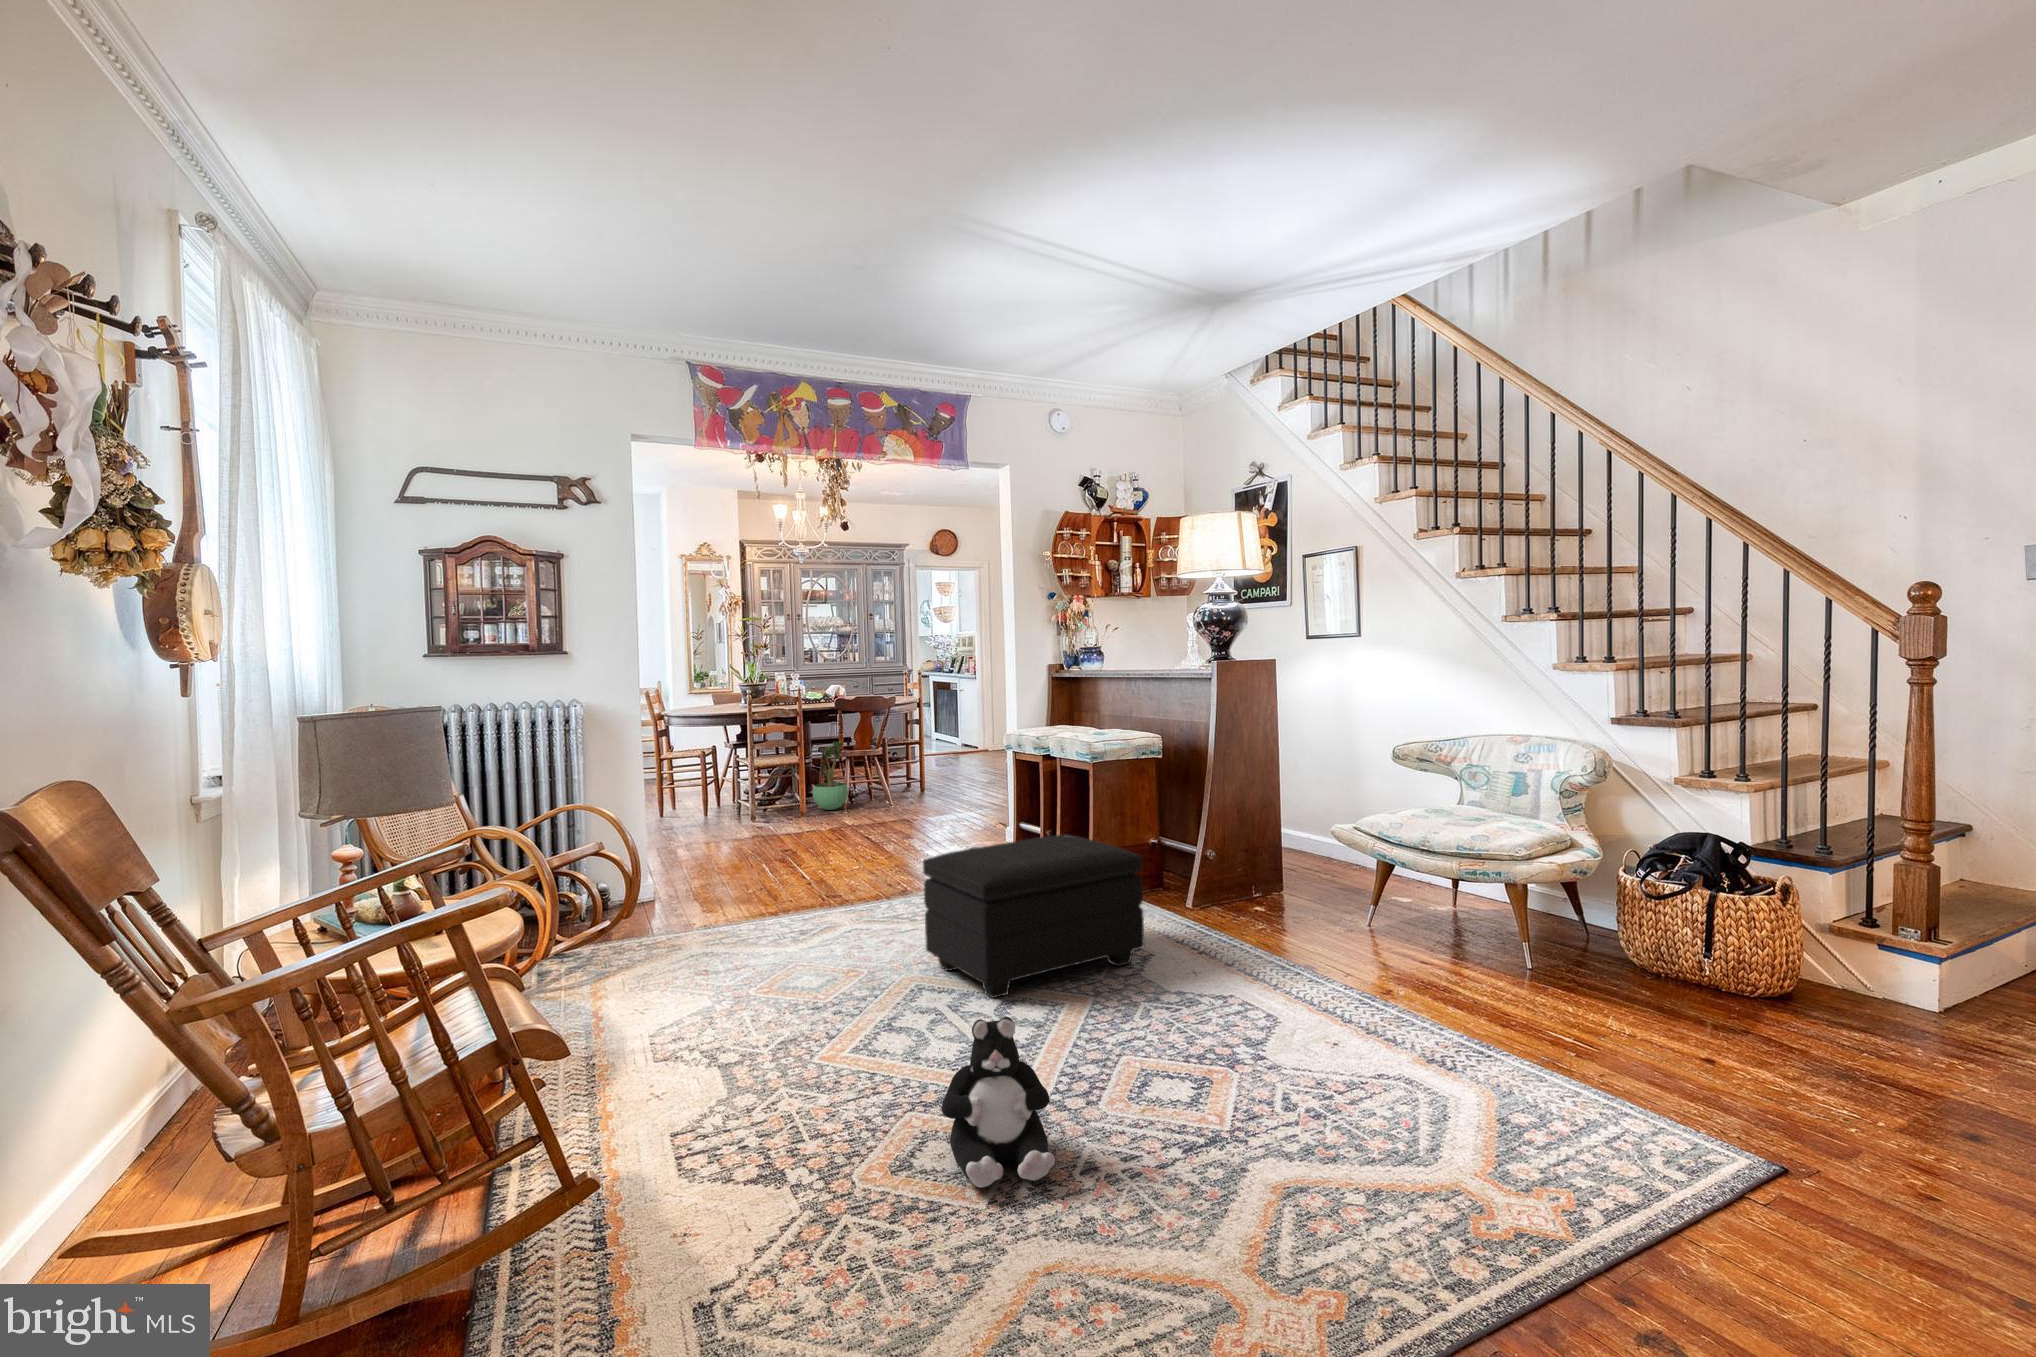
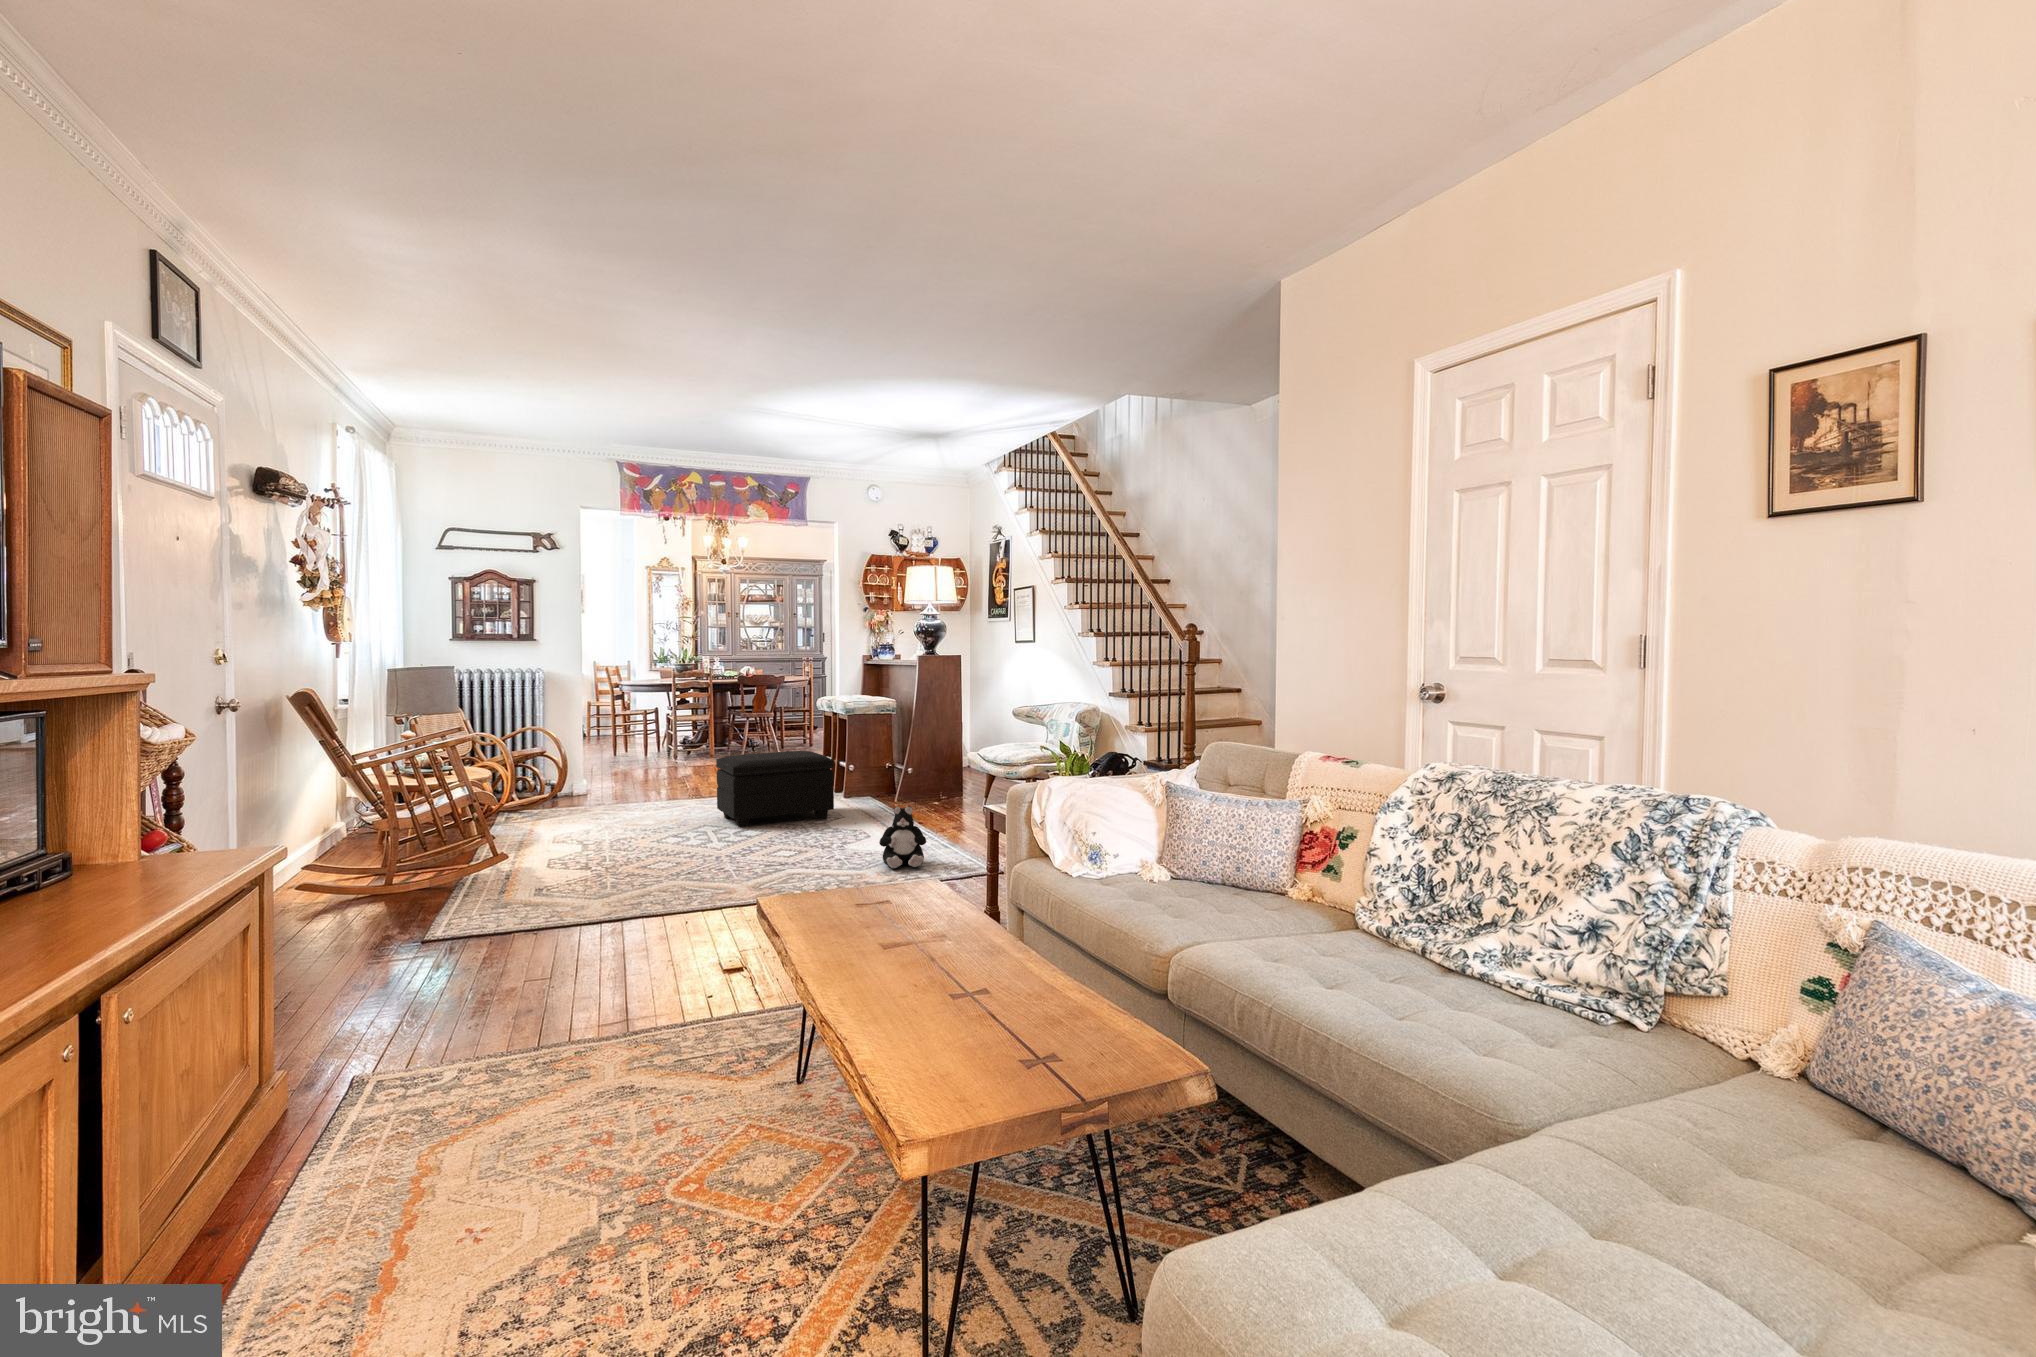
potted plant: present [813,741,848,810] -> none [720,705,746,754]
plush toy: present [942,1017,1055,1188] -> present [879,806,926,868]

